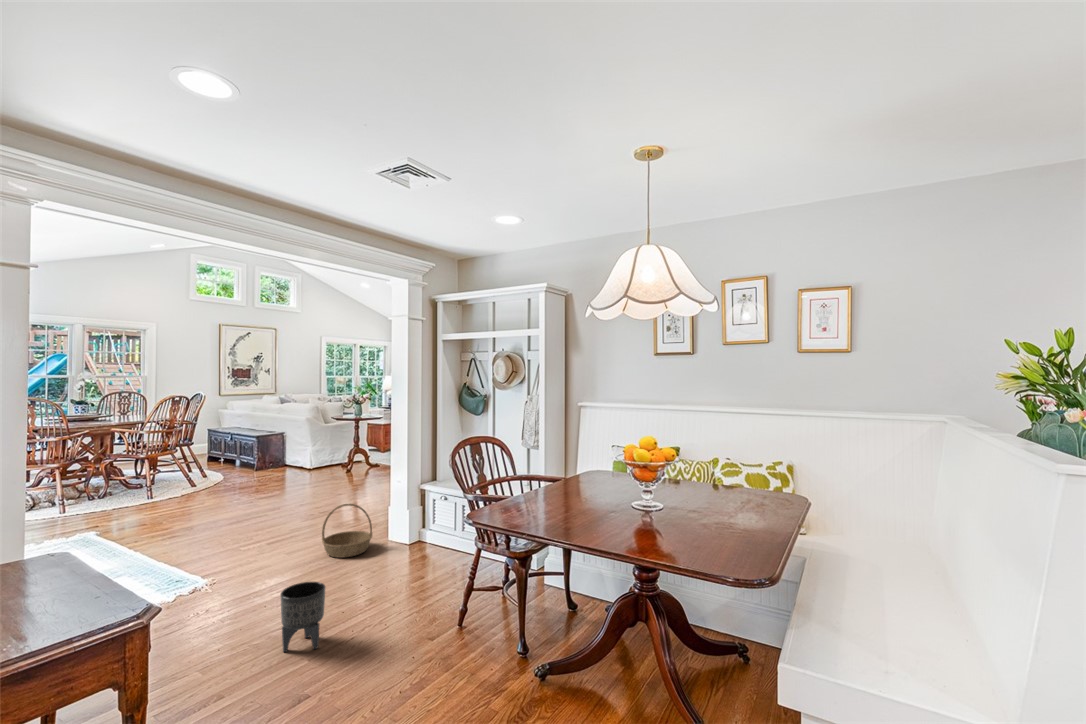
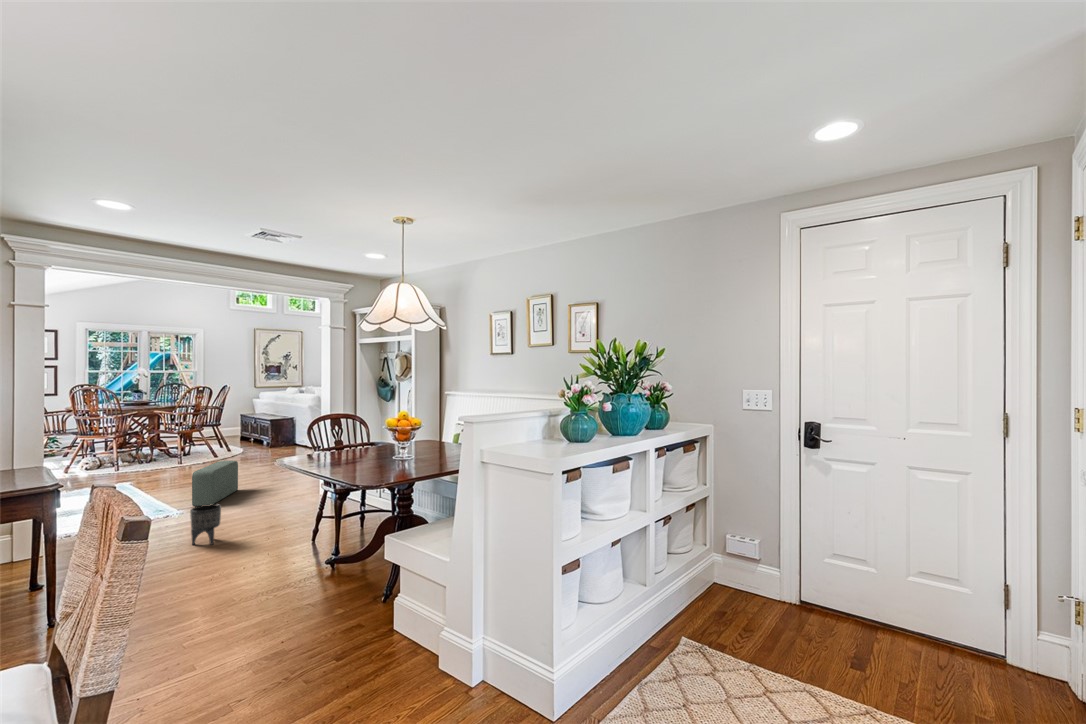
pouf: none [223,500,271,571] -> present [192,461,238,506]
basket: present [322,504,372,558] -> none [263,464,301,502]

